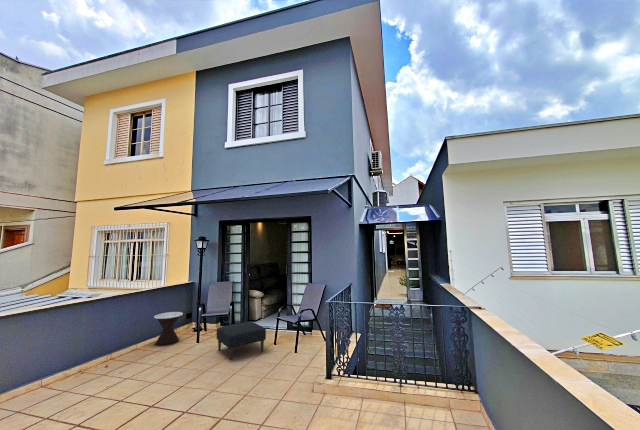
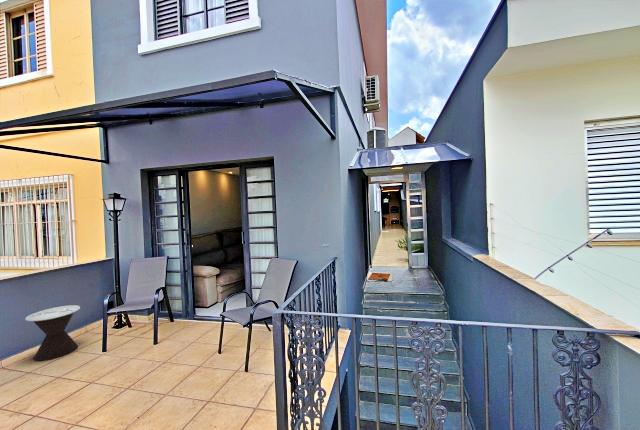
ottoman: present [217,322,266,360] -> none [119,319,198,393]

